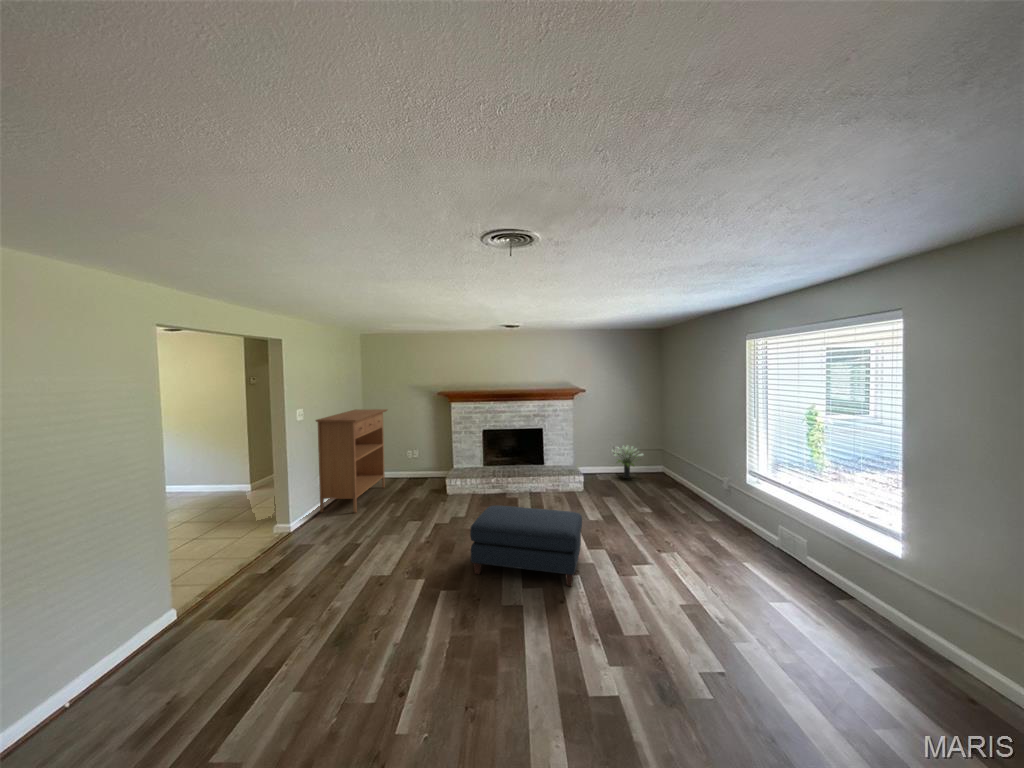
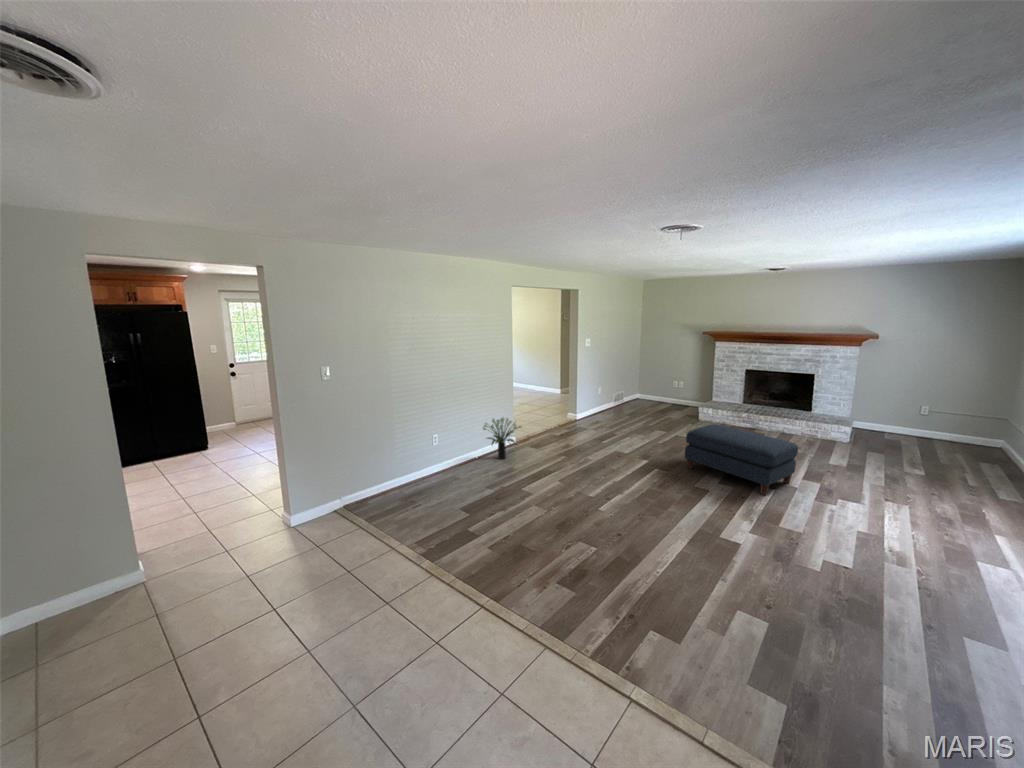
console table: present [316,409,387,513] -> none [598,343,657,418]
potted plant: present [612,445,643,479] -> present [483,417,521,459]

